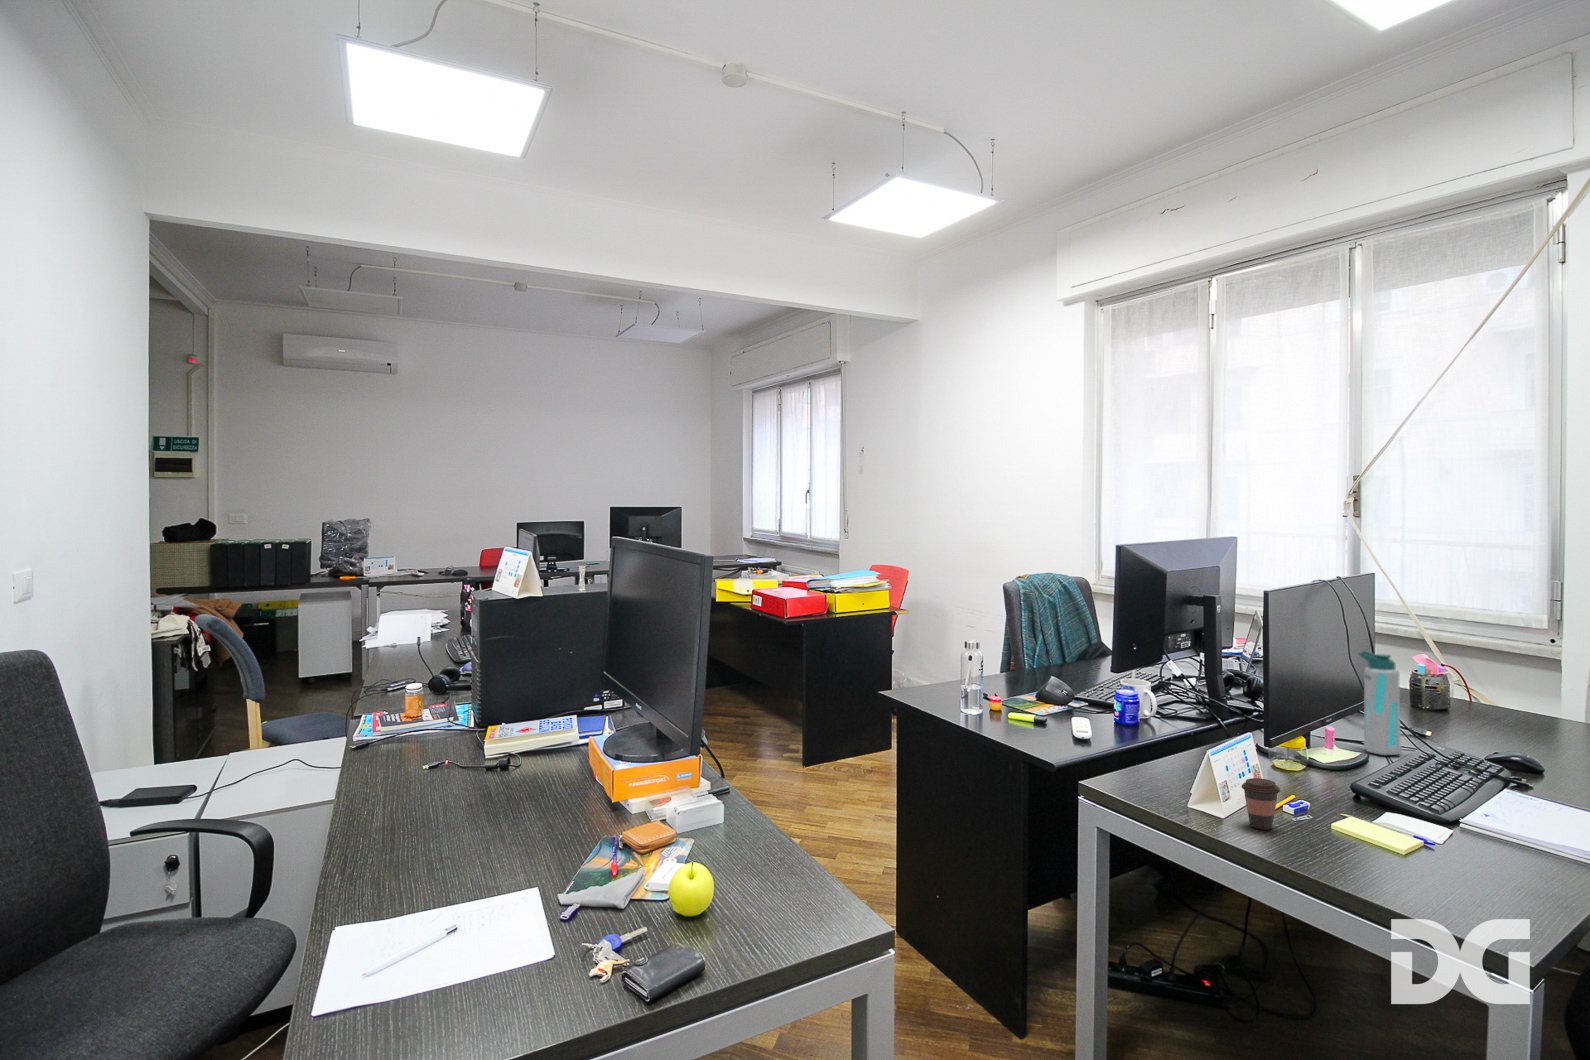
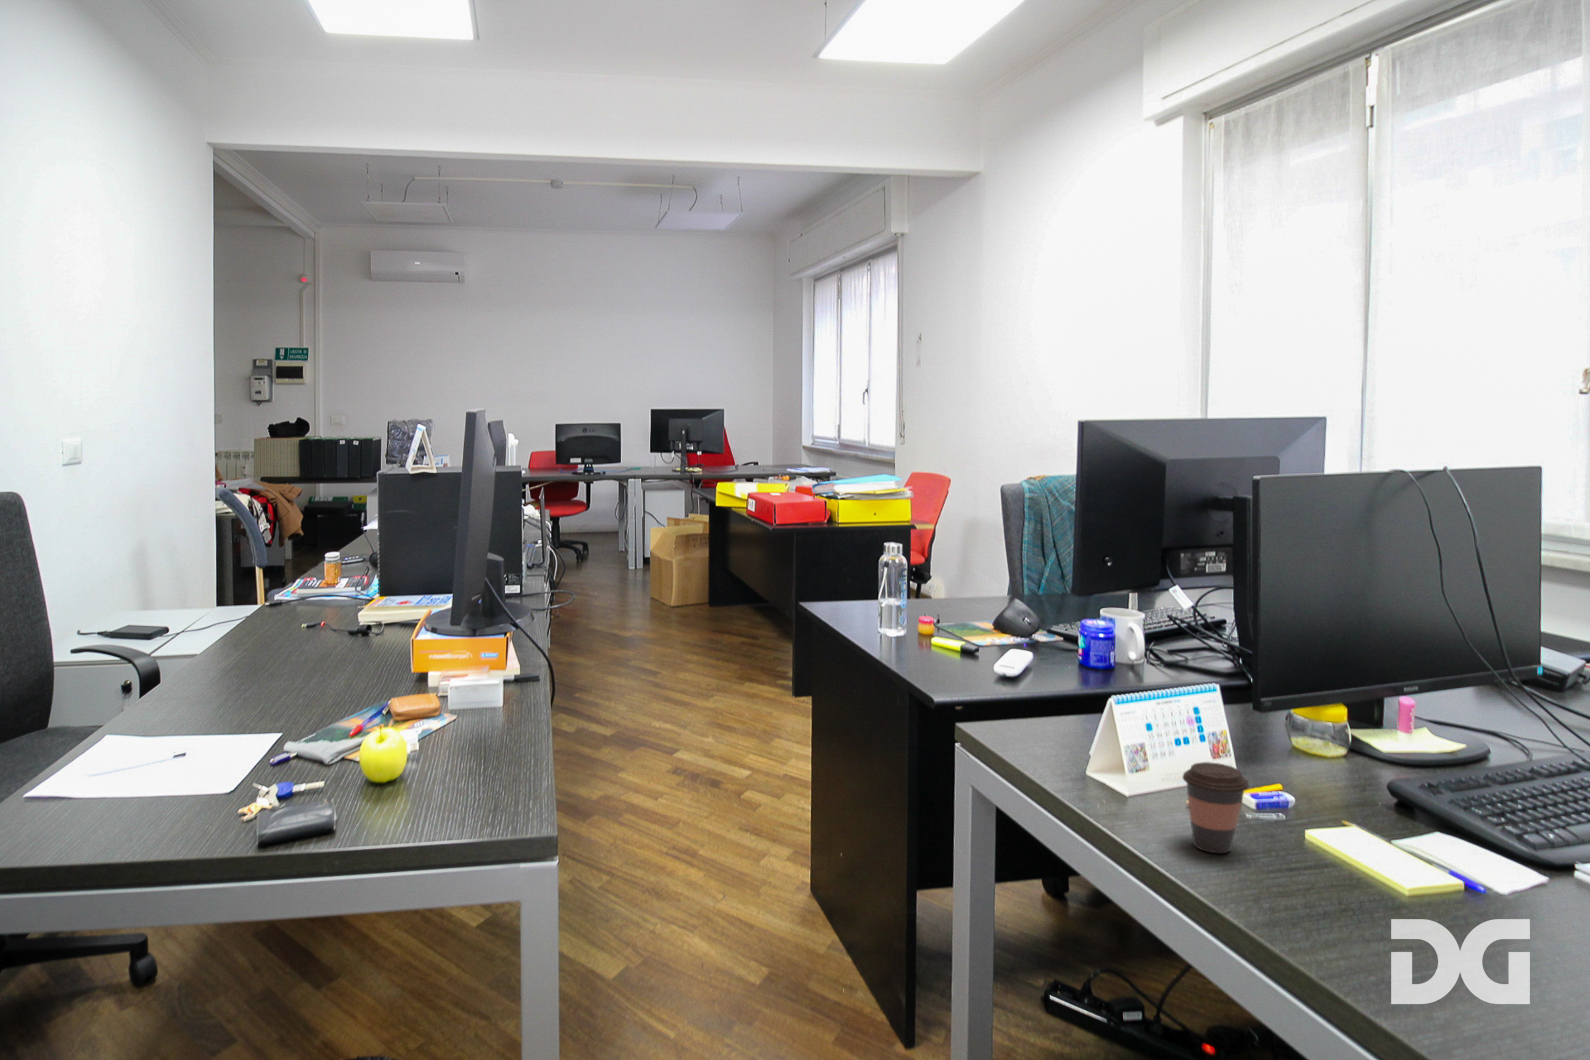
water bottle: present [1359,651,1401,755] -> none [1463,569,1533,740]

